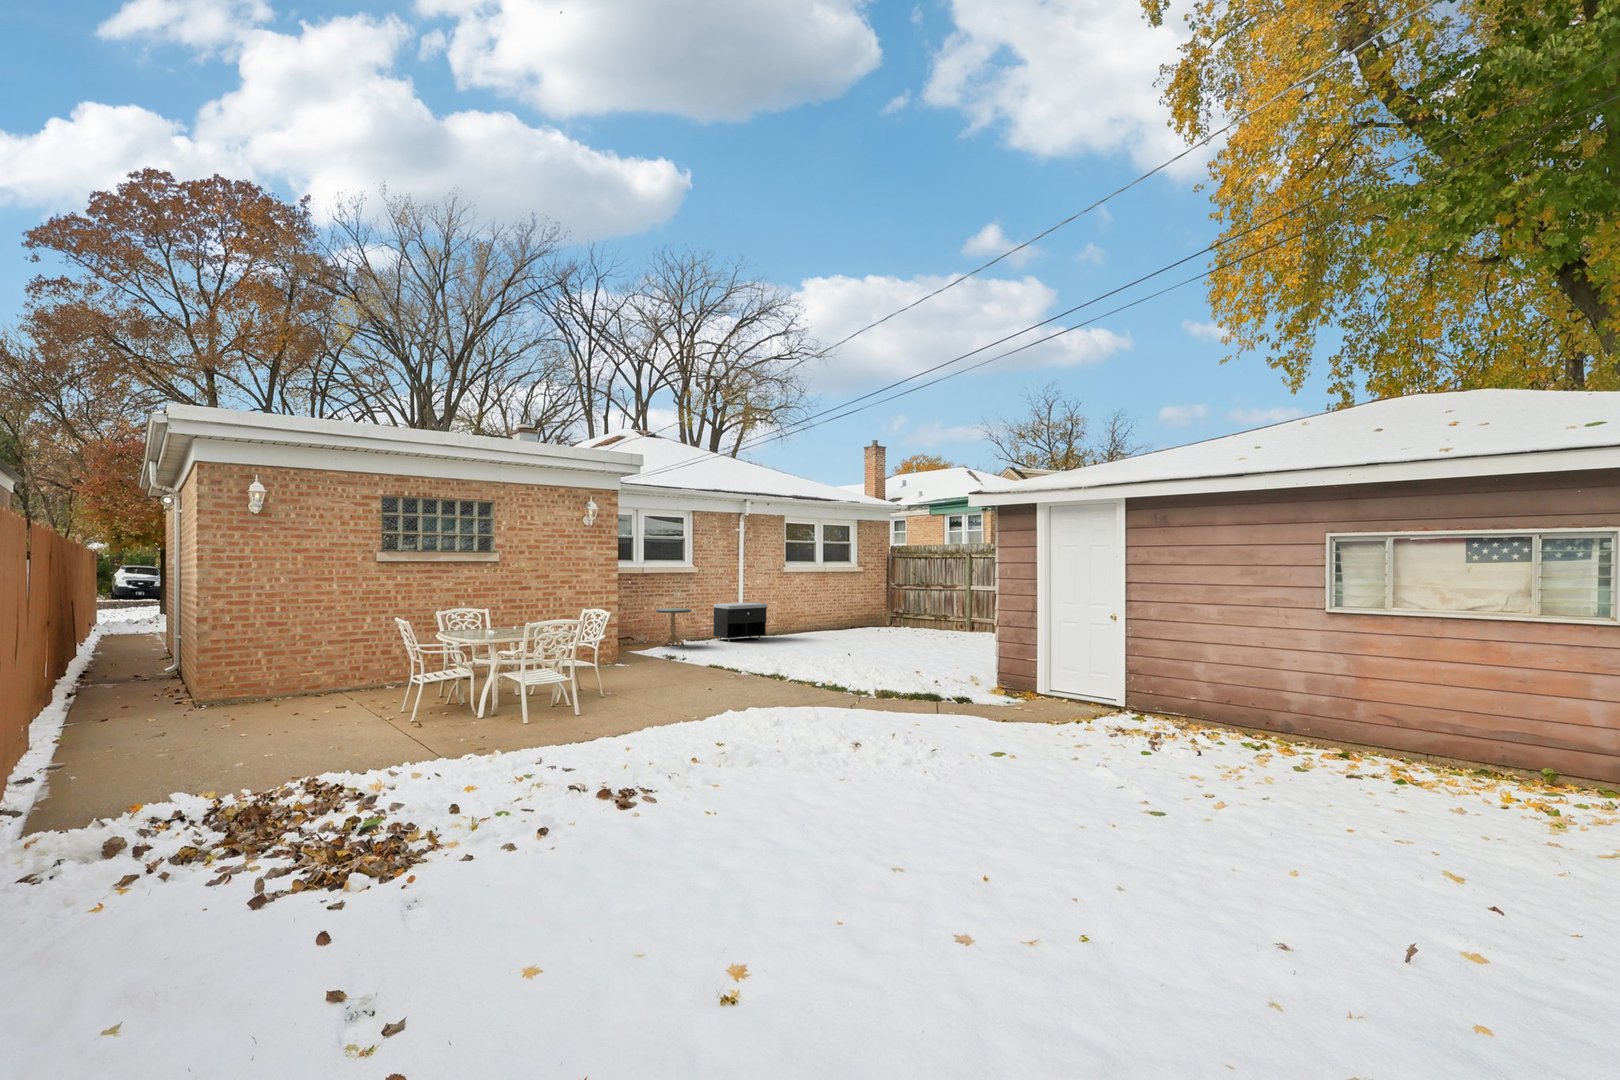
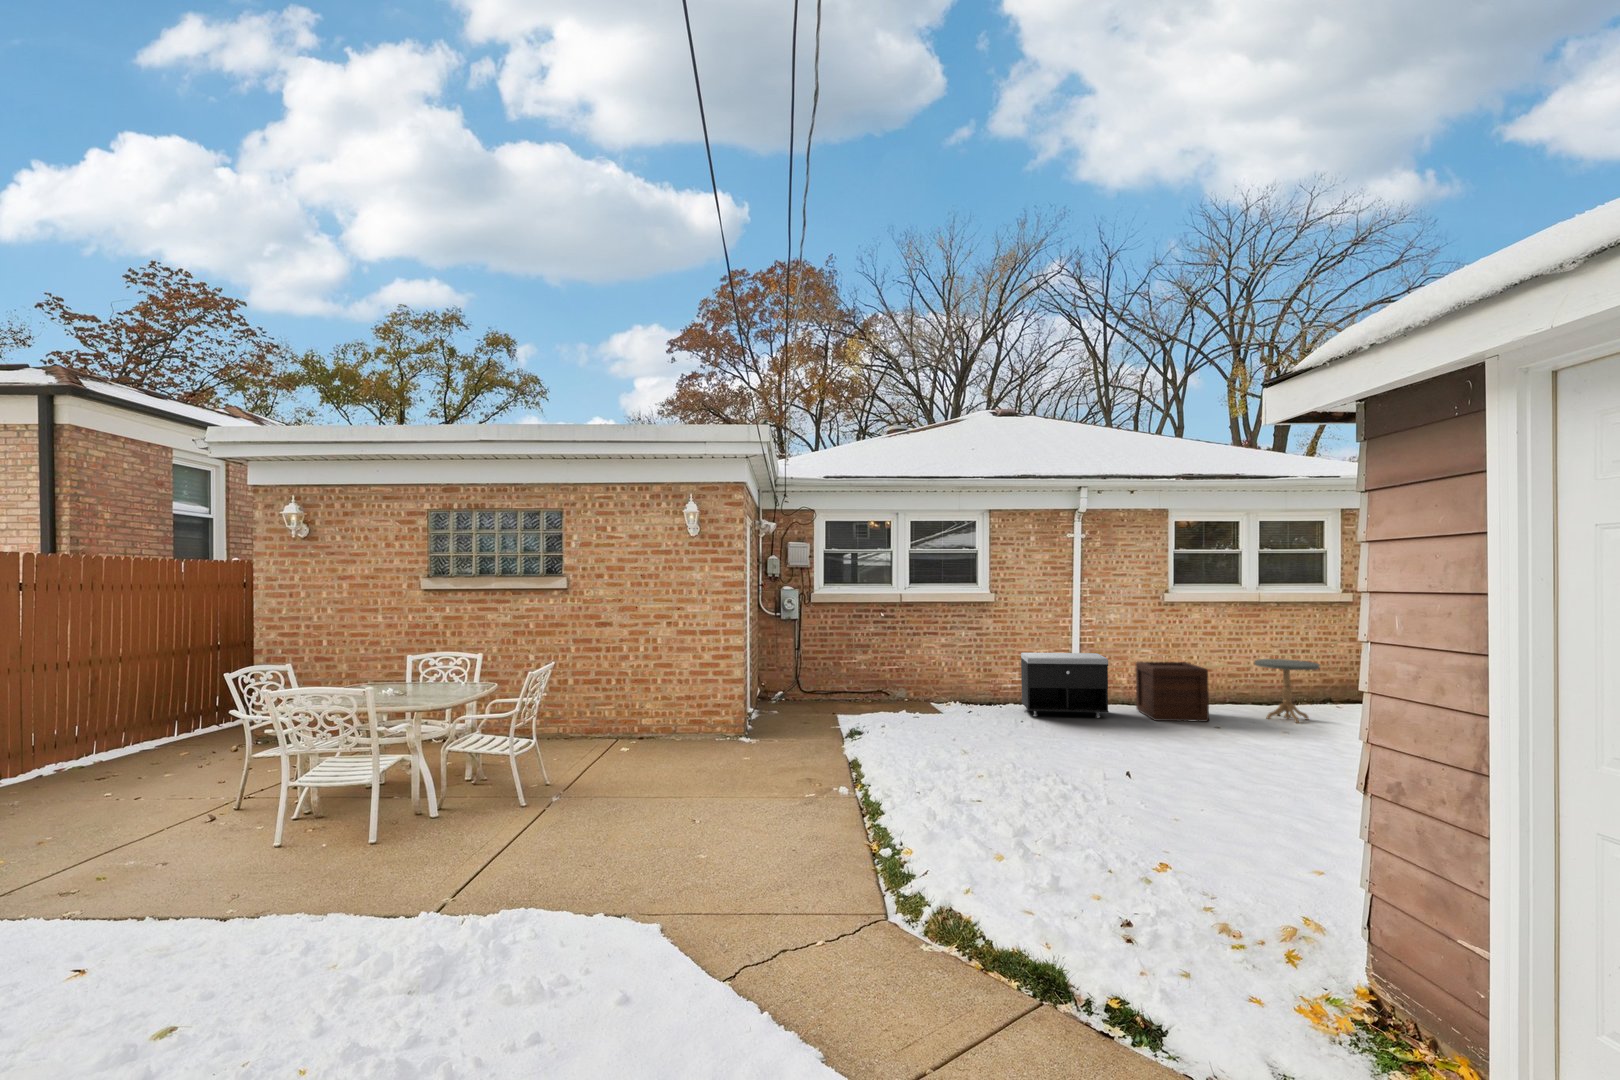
wooden crate: none [769,606,810,638] -> present [1136,662,1209,722]
side table: present [656,608,691,646] -> present [1255,659,1320,723]

